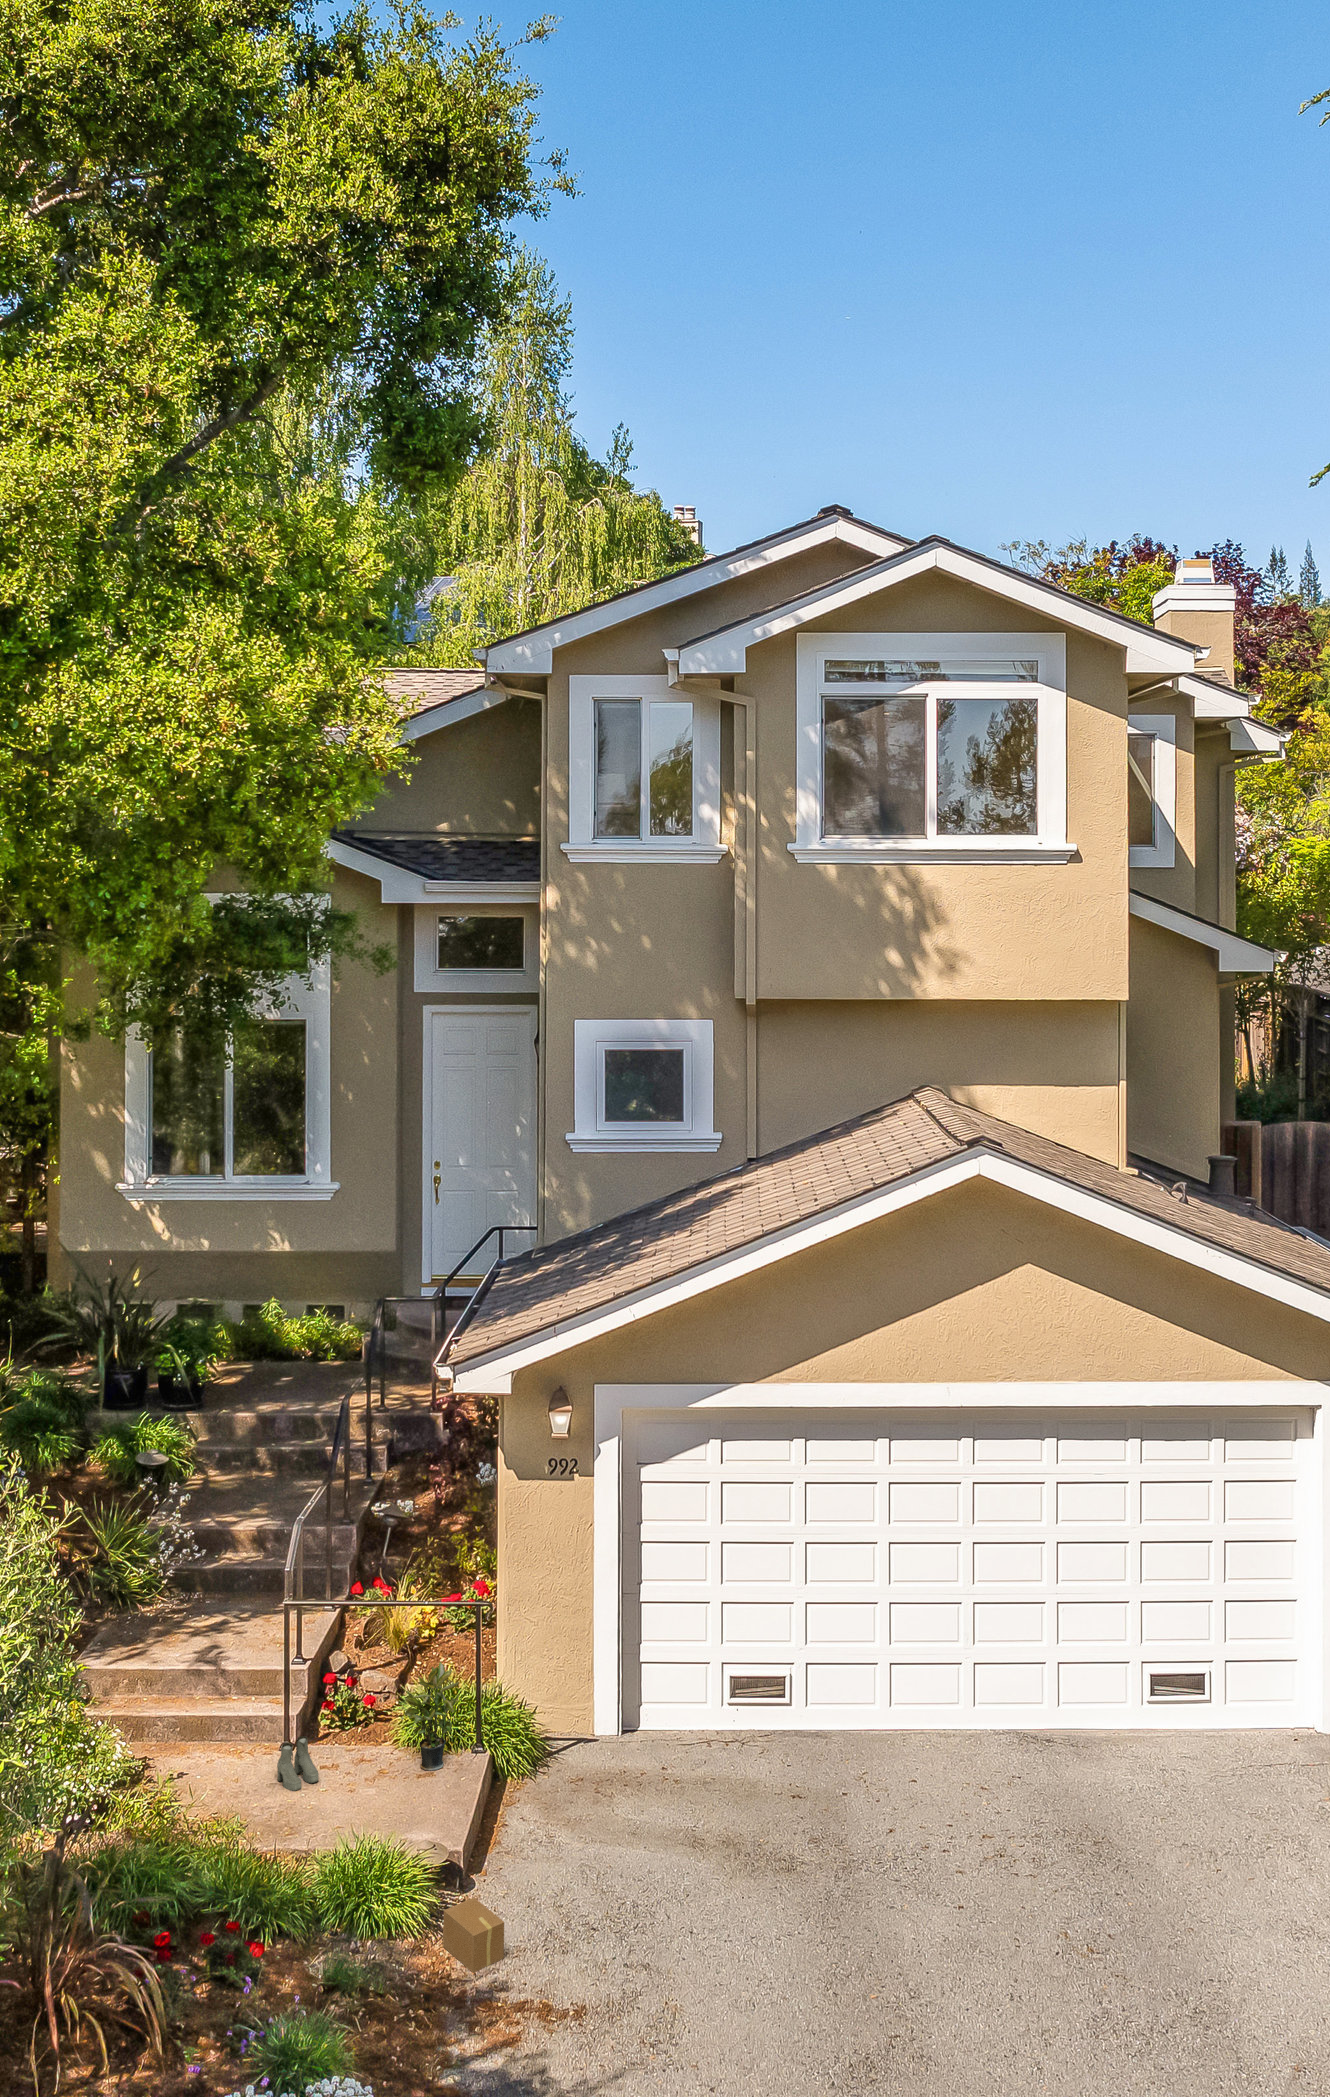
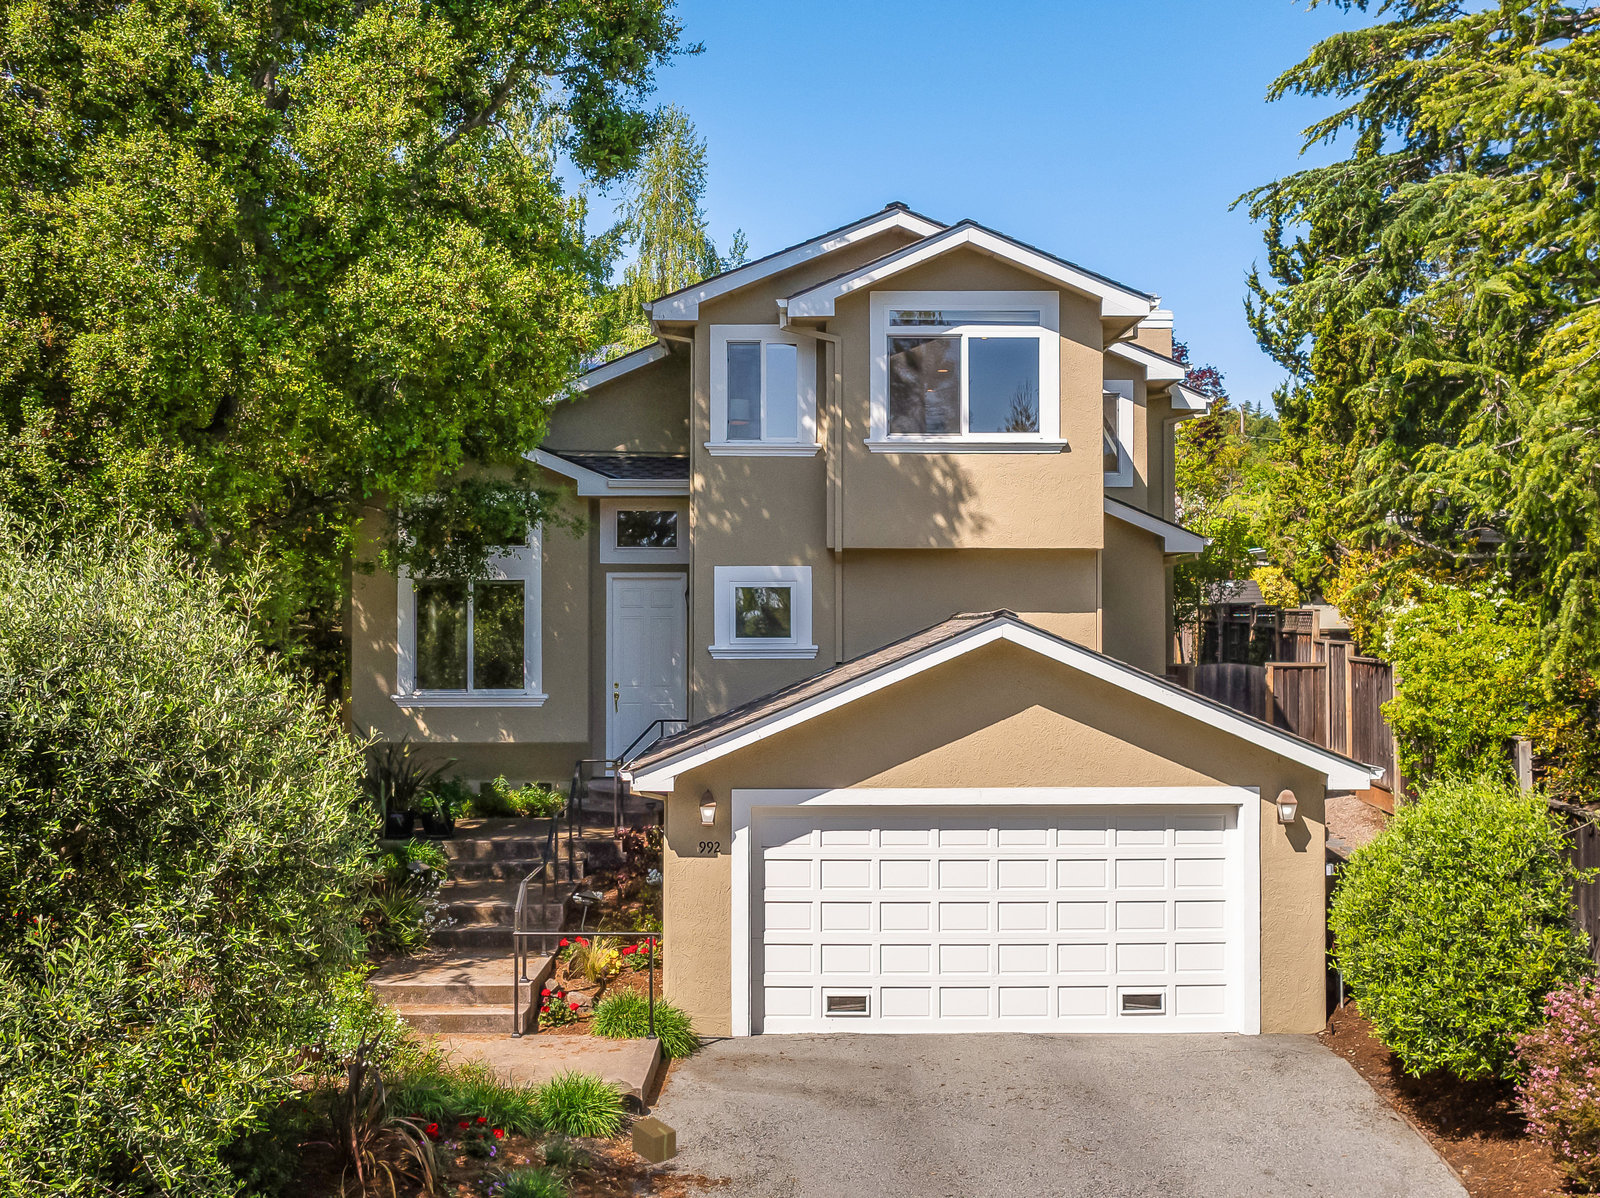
potted plant: present [405,1662,459,1771] -> none [600,973,639,1048]
boots: present [277,1736,319,1791] -> none [511,1022,541,1057]

